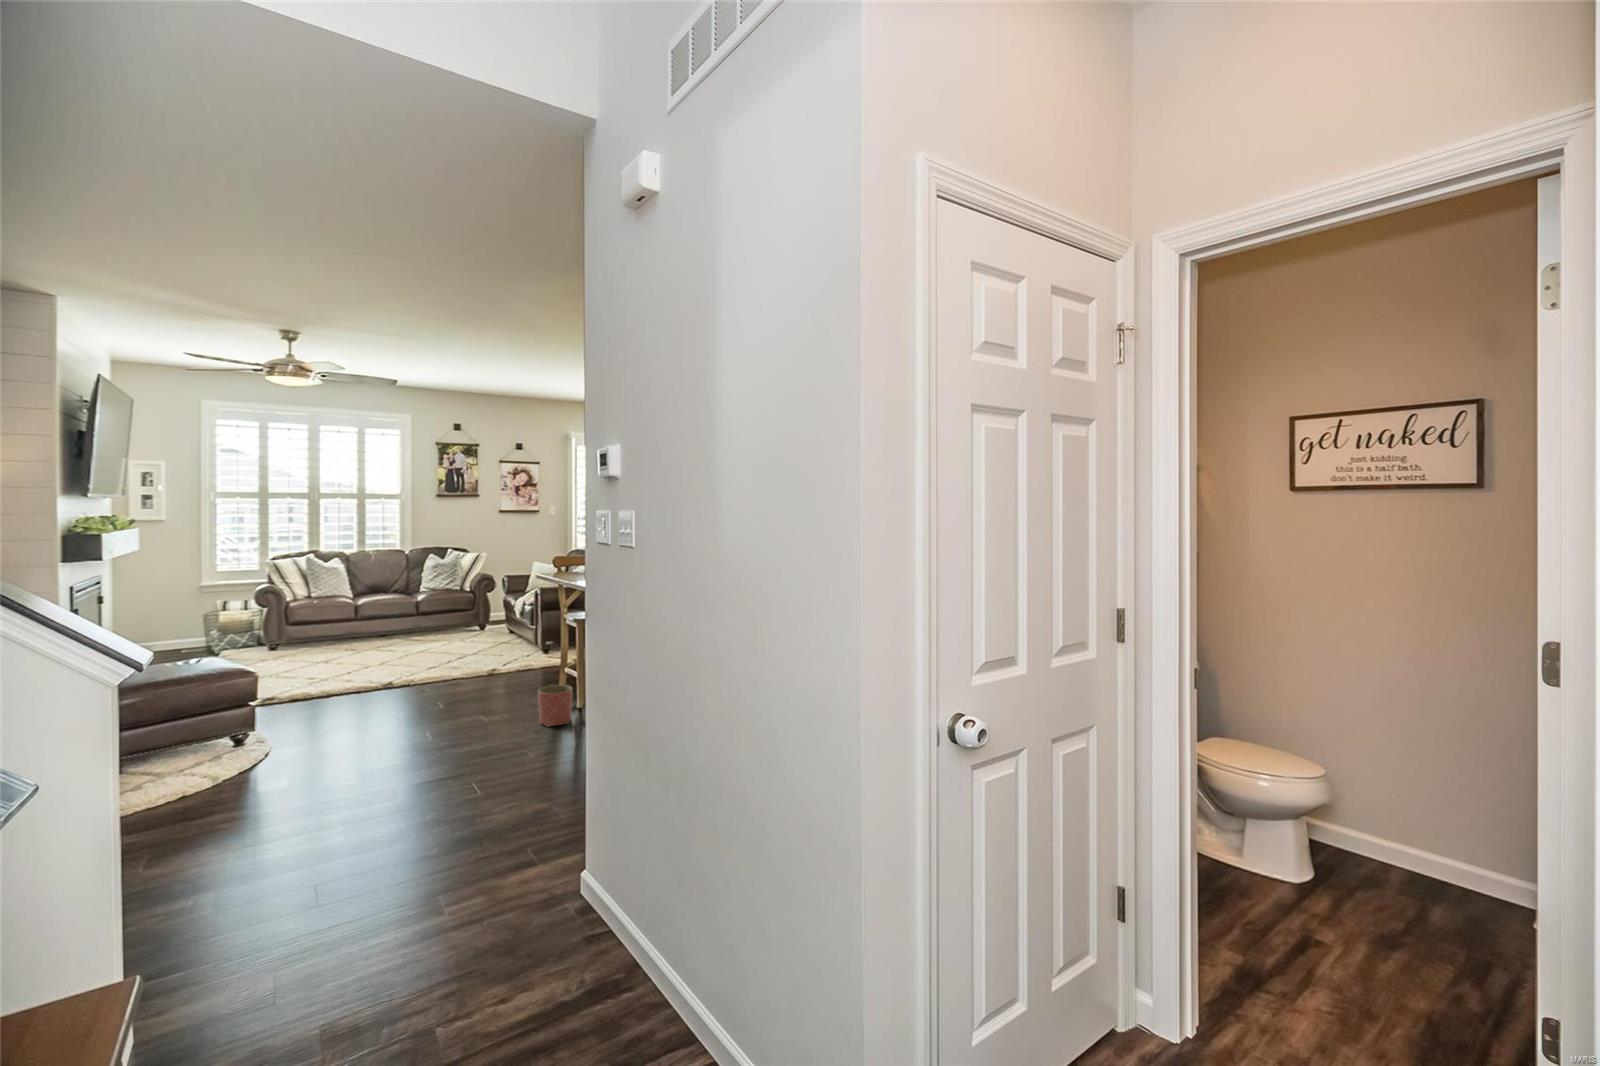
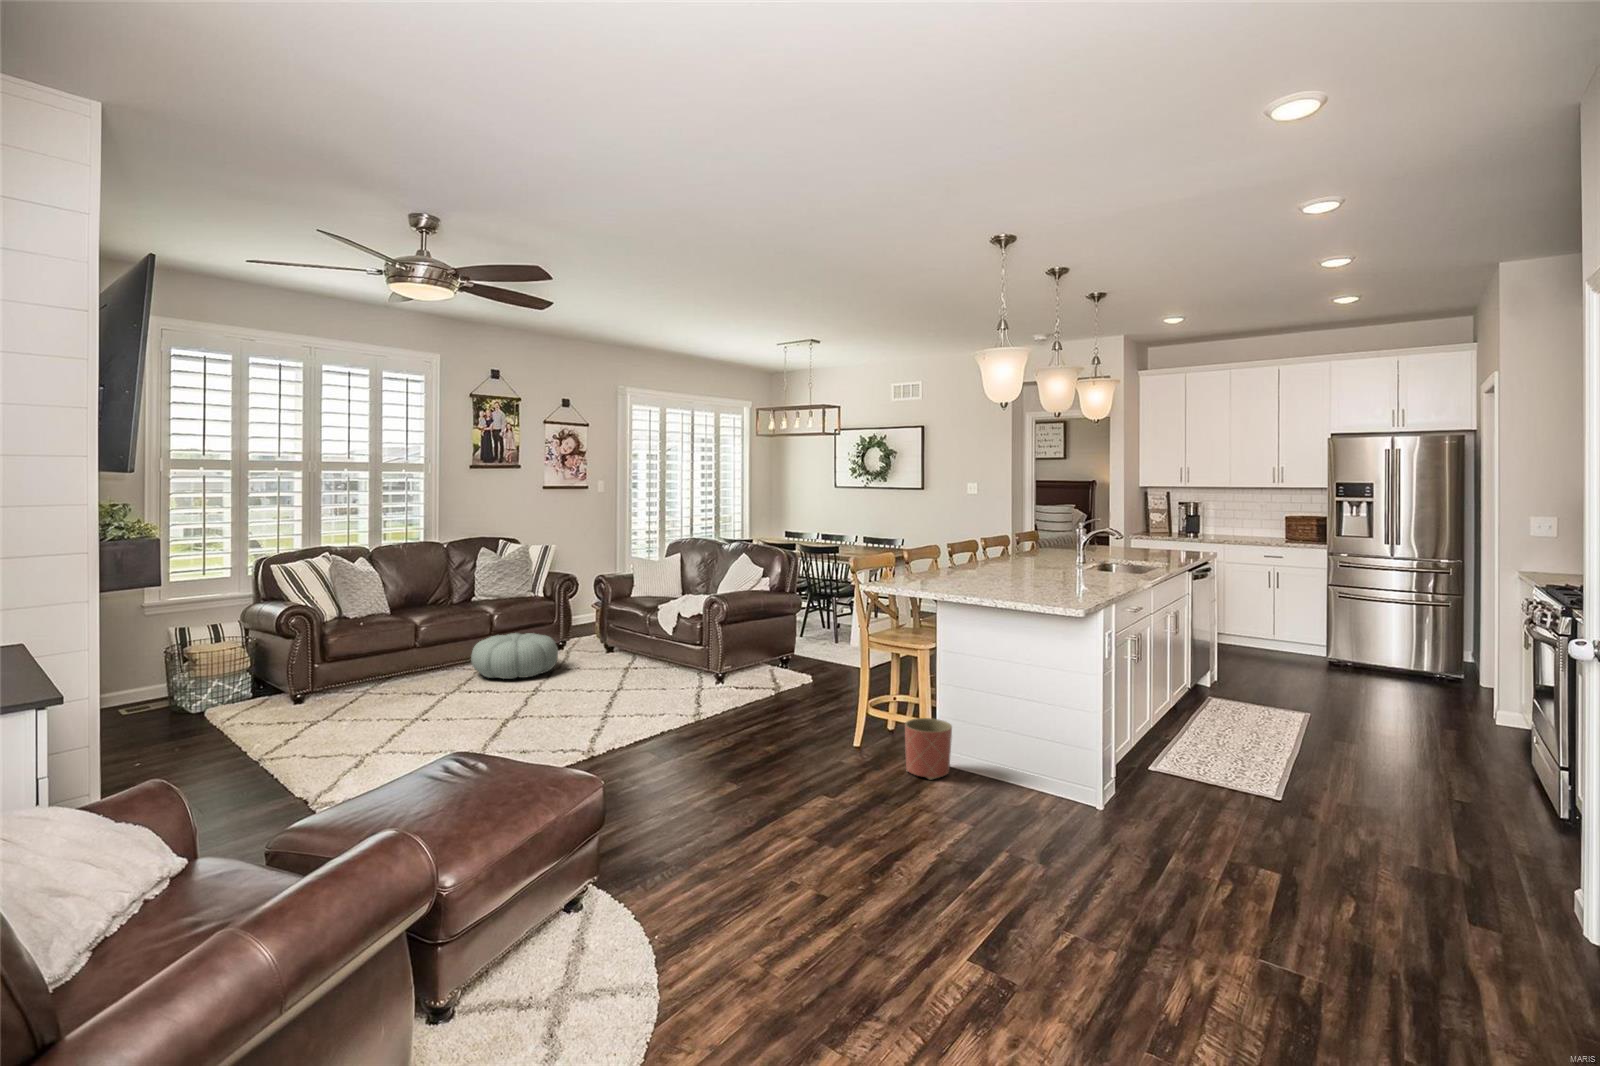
pouf: none [392,616,457,647] -> present [471,633,558,679]

